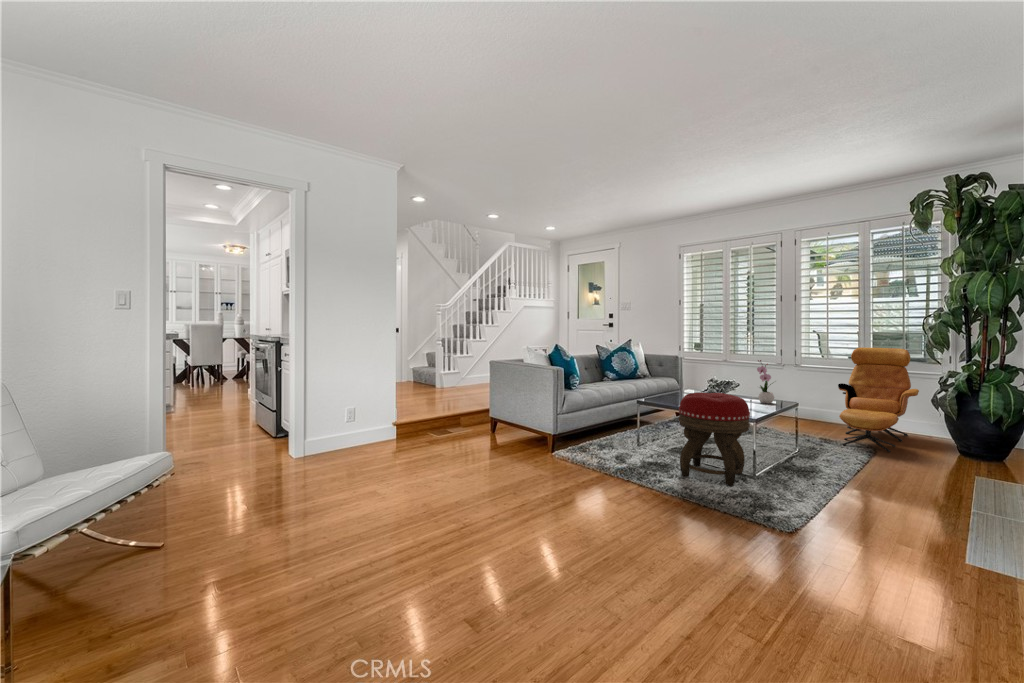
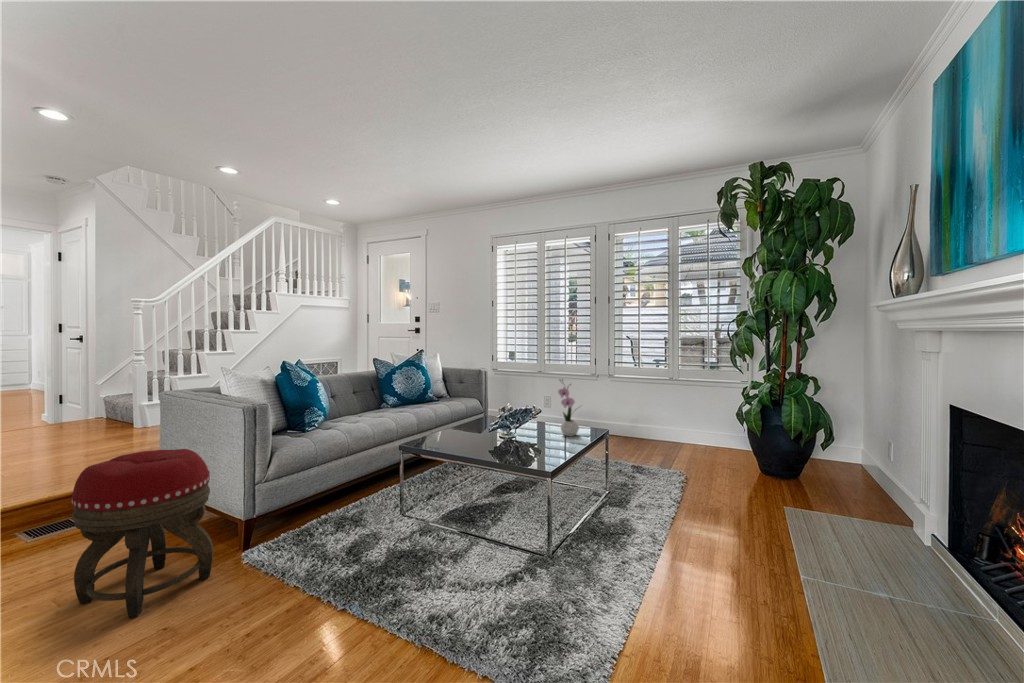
armchair: present [838,347,919,452] -> none [651,355,726,482]
footstool: present [679,392,750,486] -> present [72,449,213,618]

